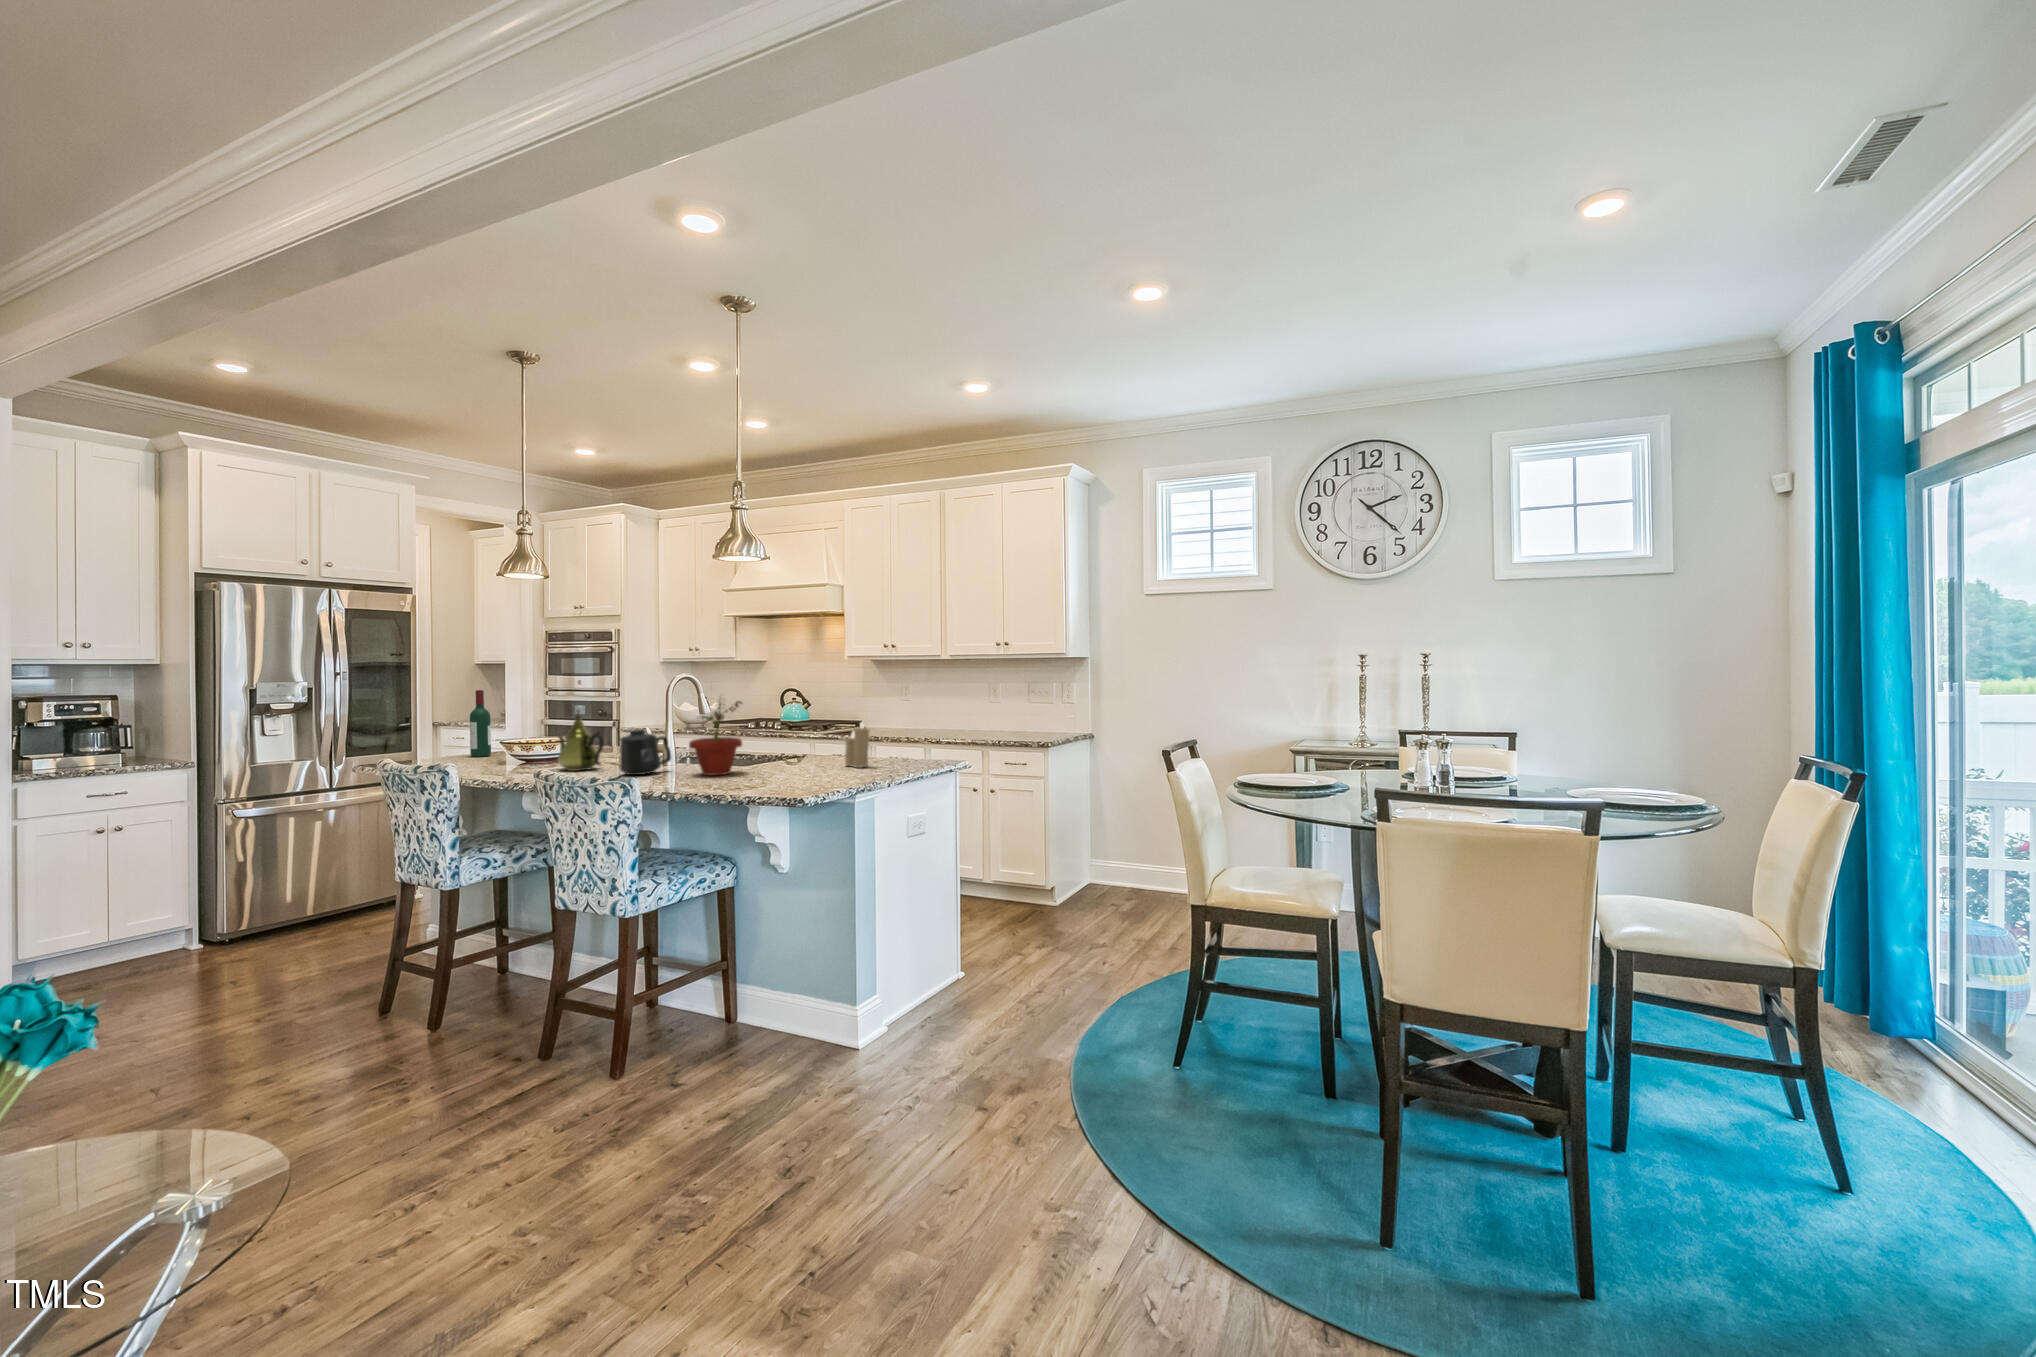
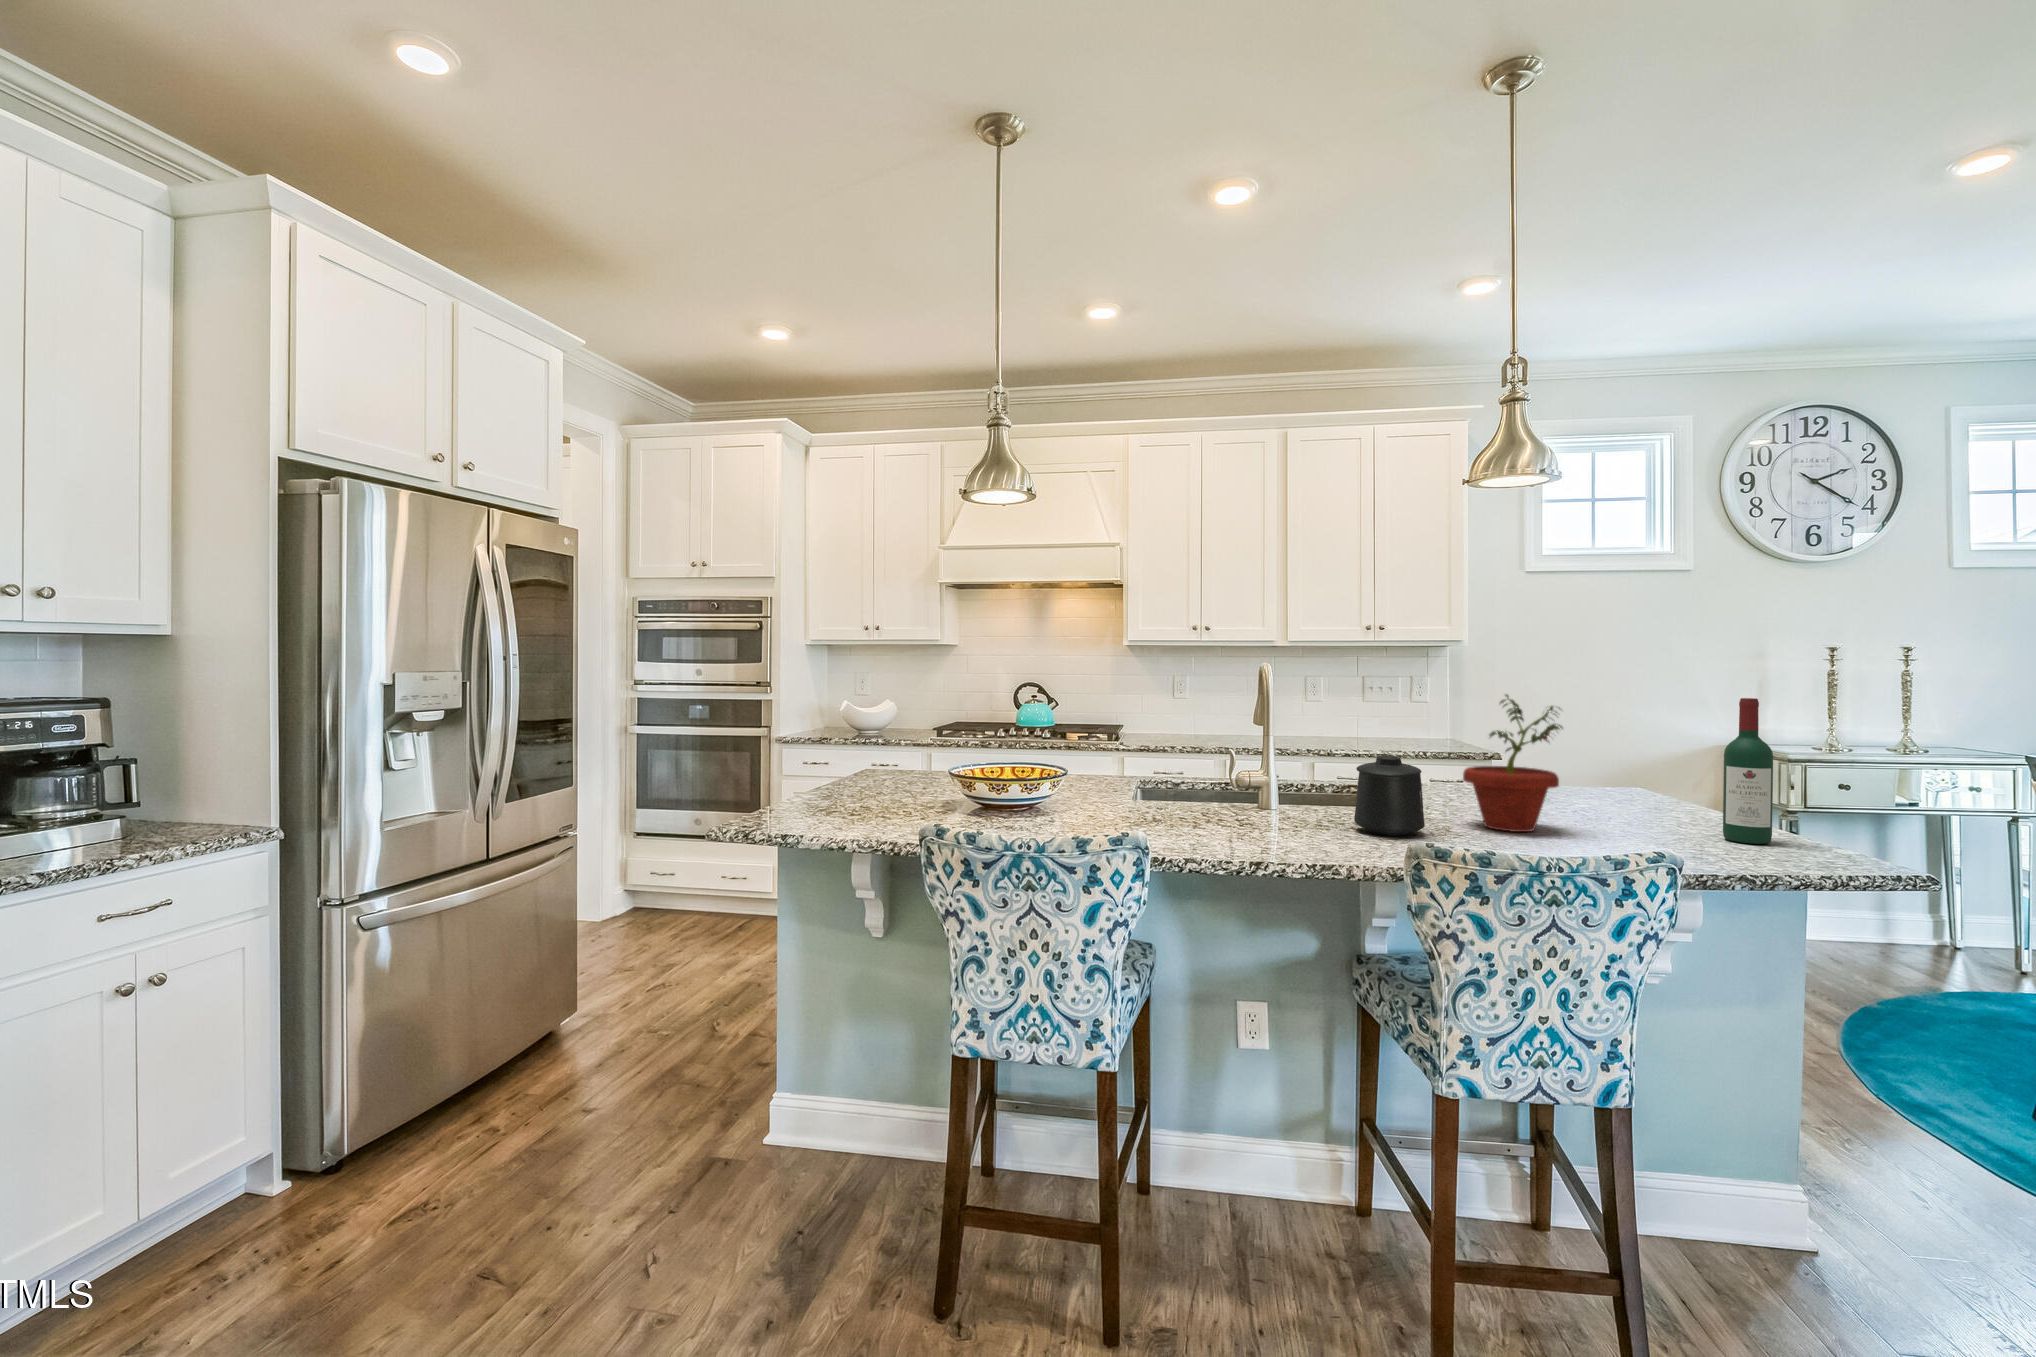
wine bottle: present [470,690,491,757] -> present [1723,698,1773,844]
teapot: present [558,710,604,771] -> none [1176,720,1288,829]
candle: present [845,723,869,768] -> none [1585,738,1642,808]

